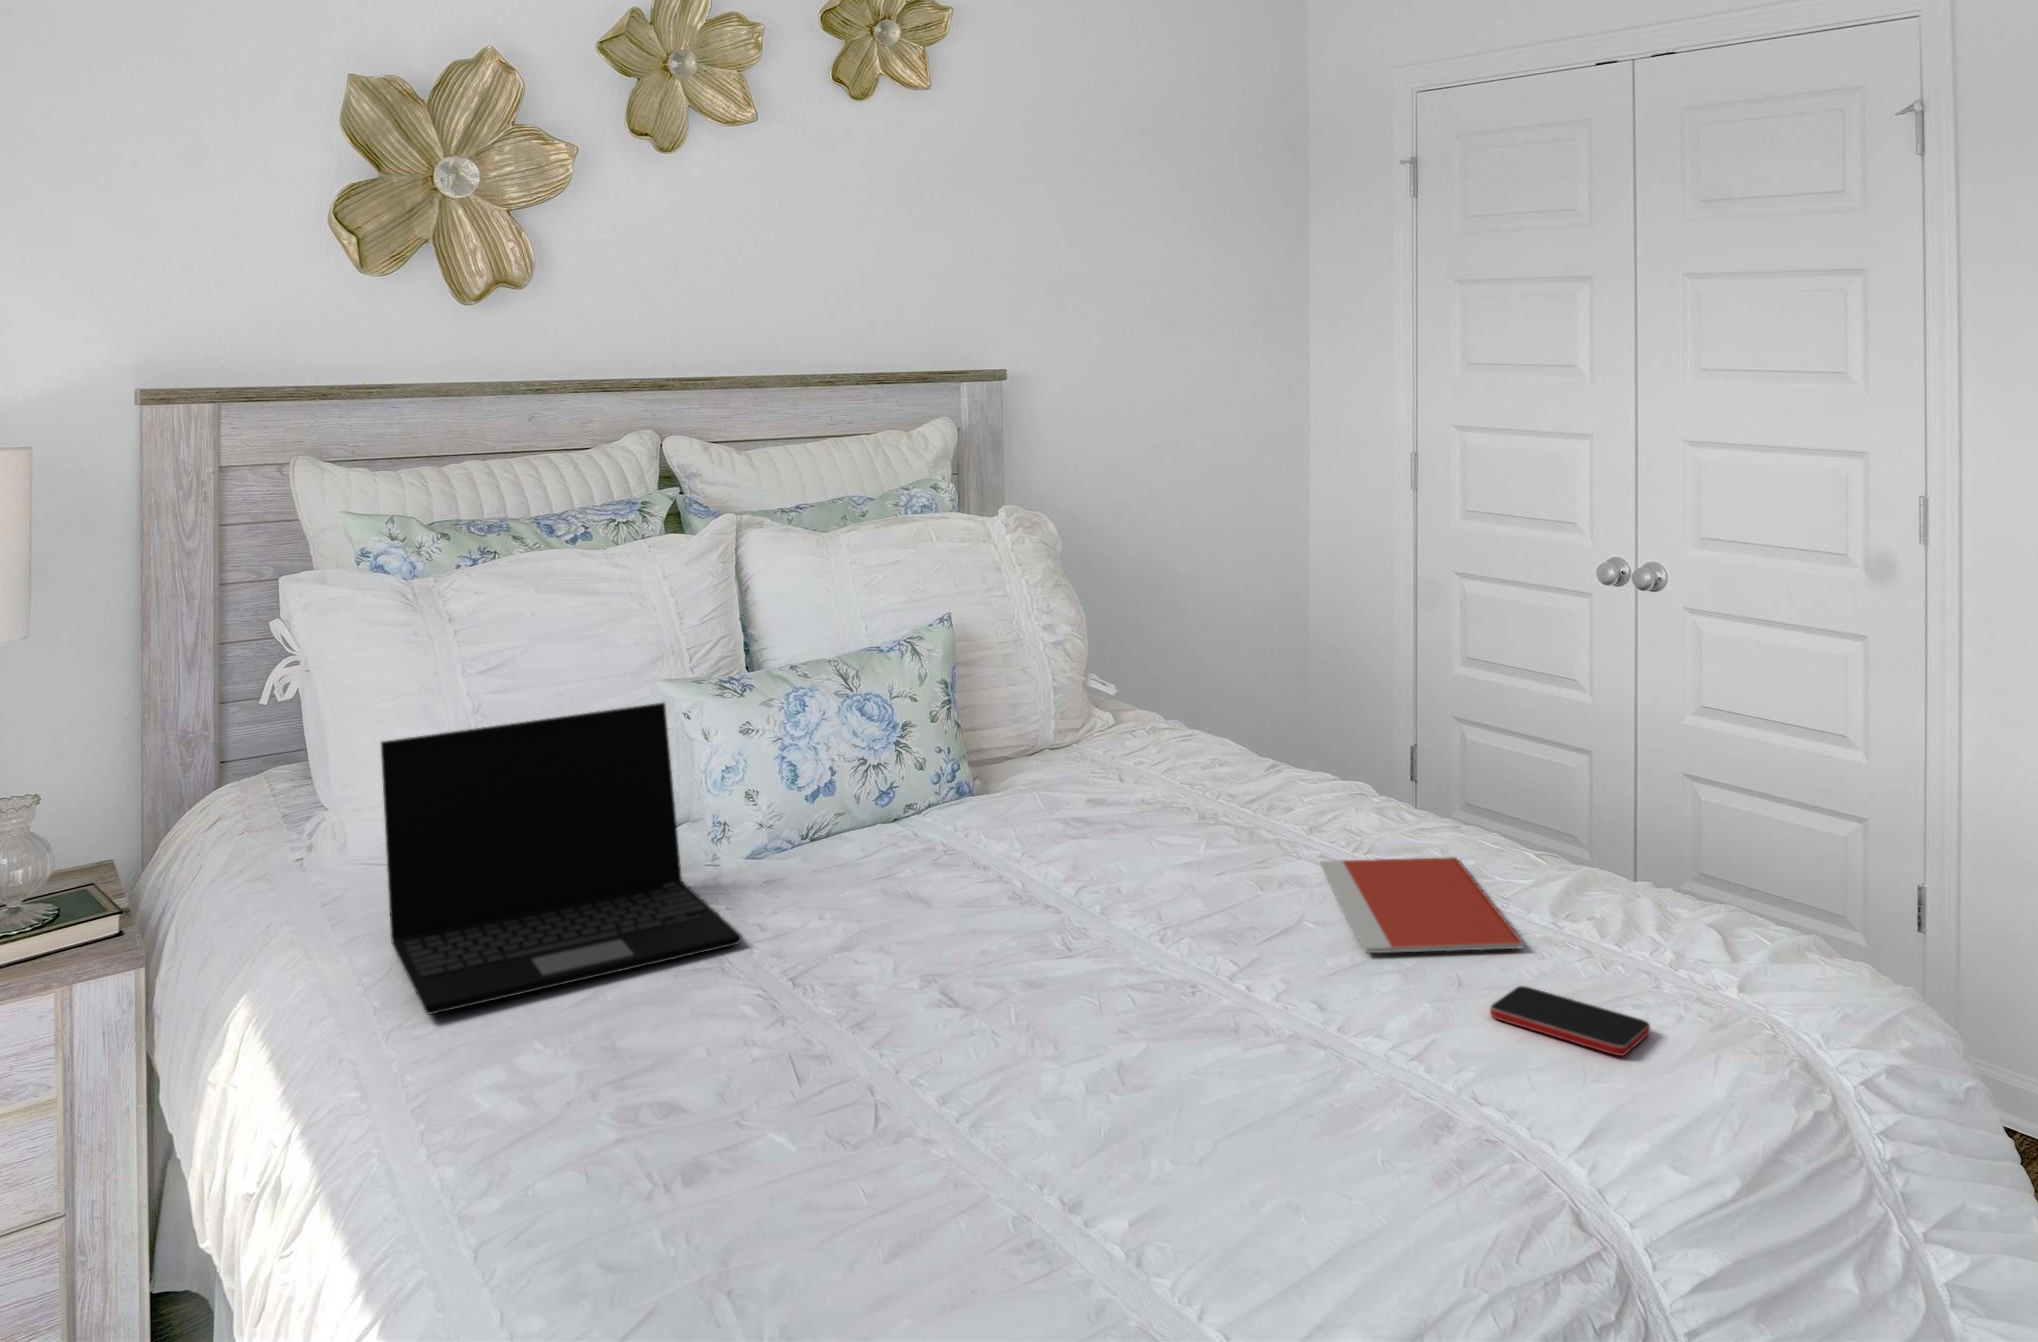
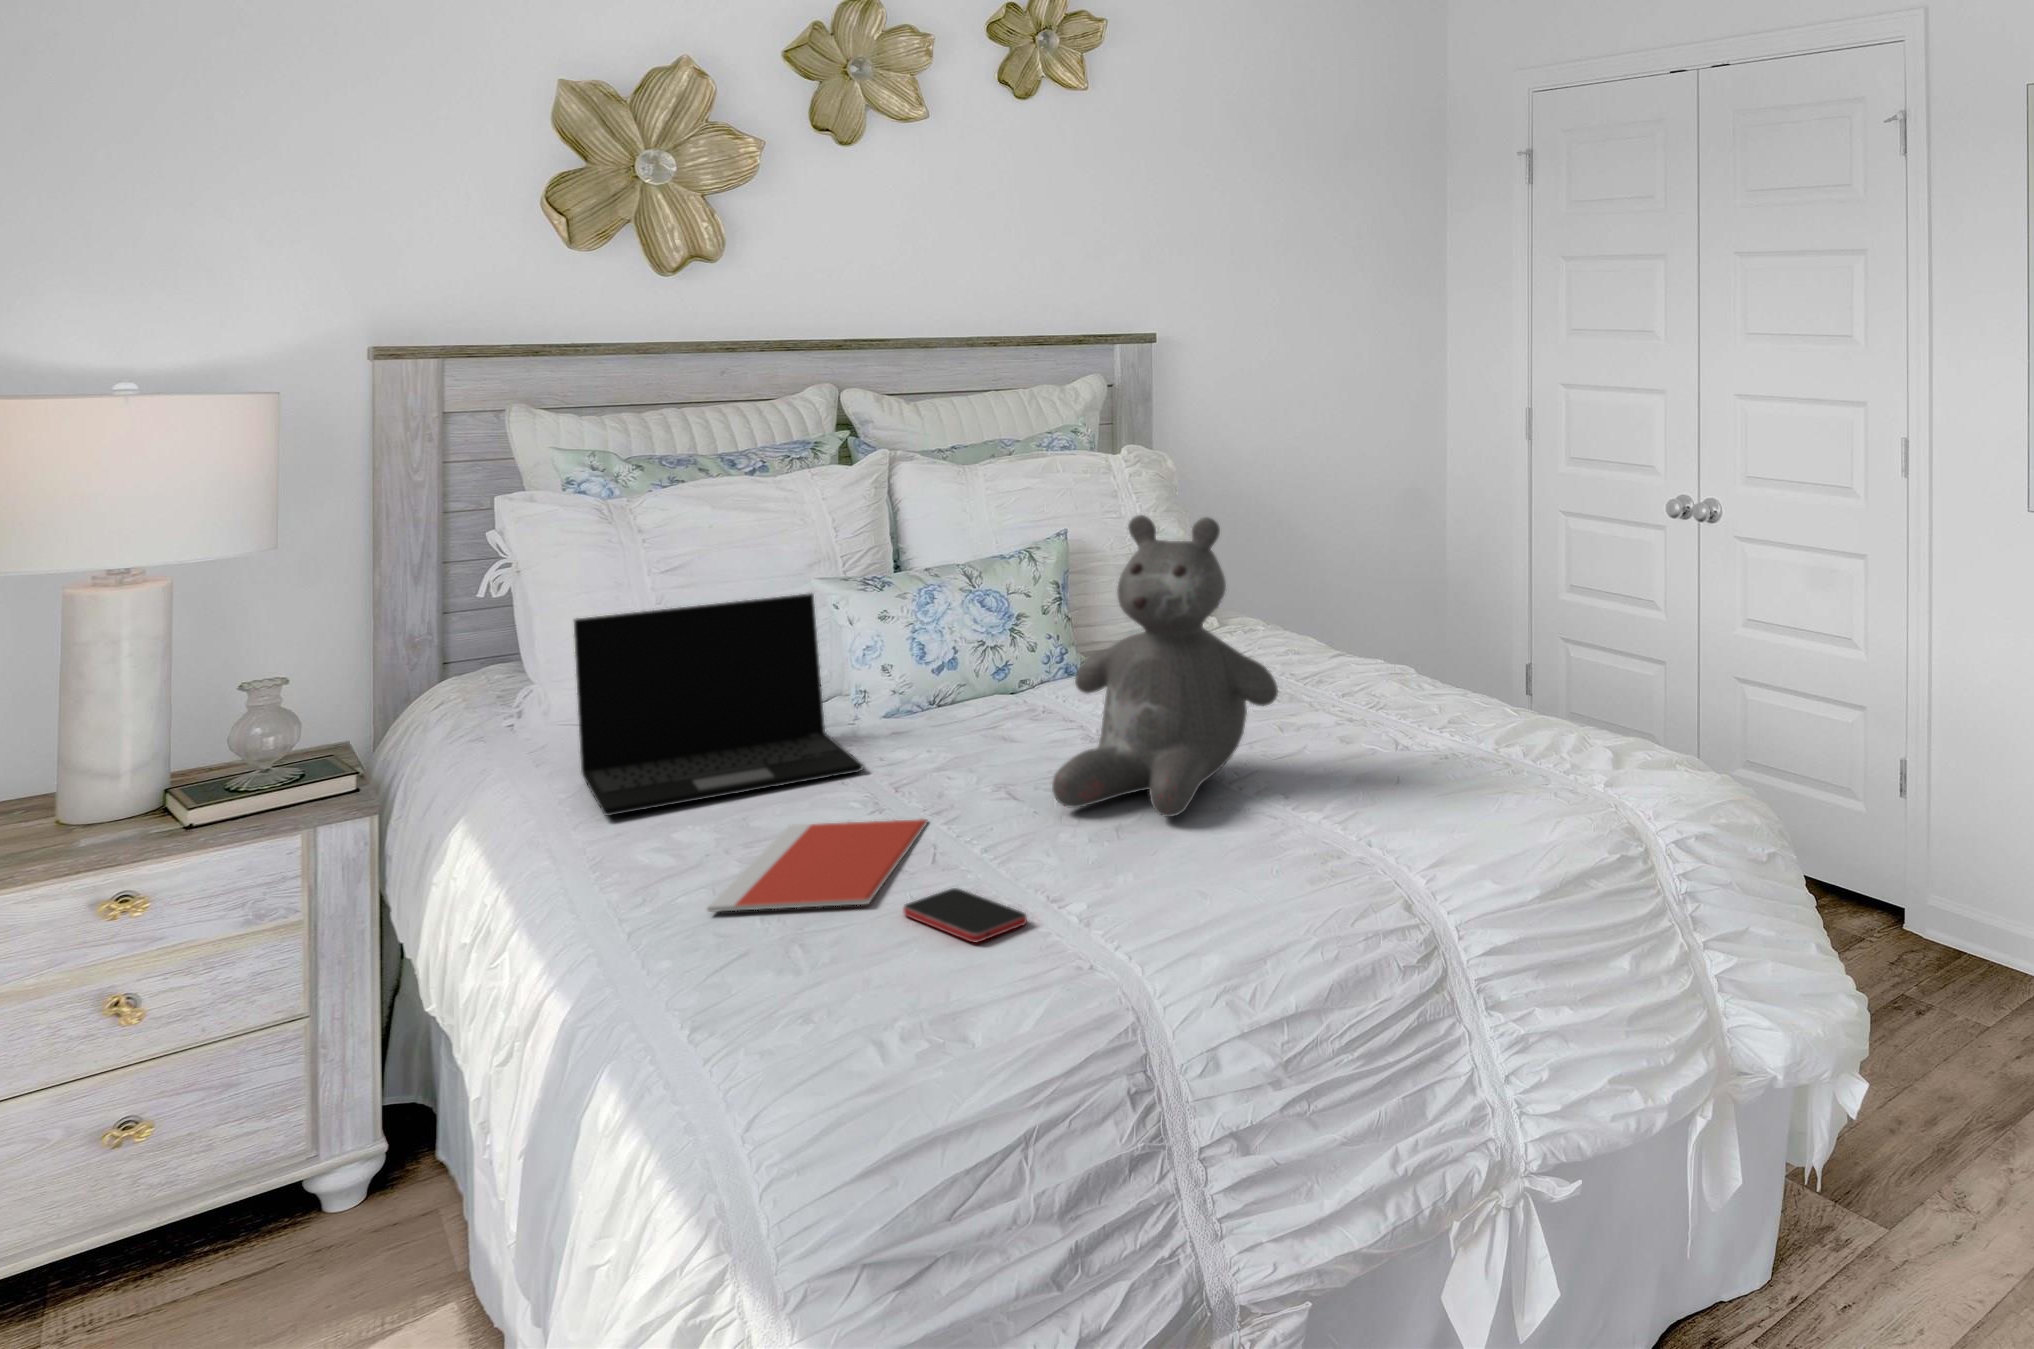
teddy bear: none [1005,618,1291,1038] -> present [1052,515,1278,817]
notebook: present [1320,857,1524,953] -> present [708,819,928,912]
smartphone: present [1490,986,1650,1056] -> present [903,888,1027,942]

